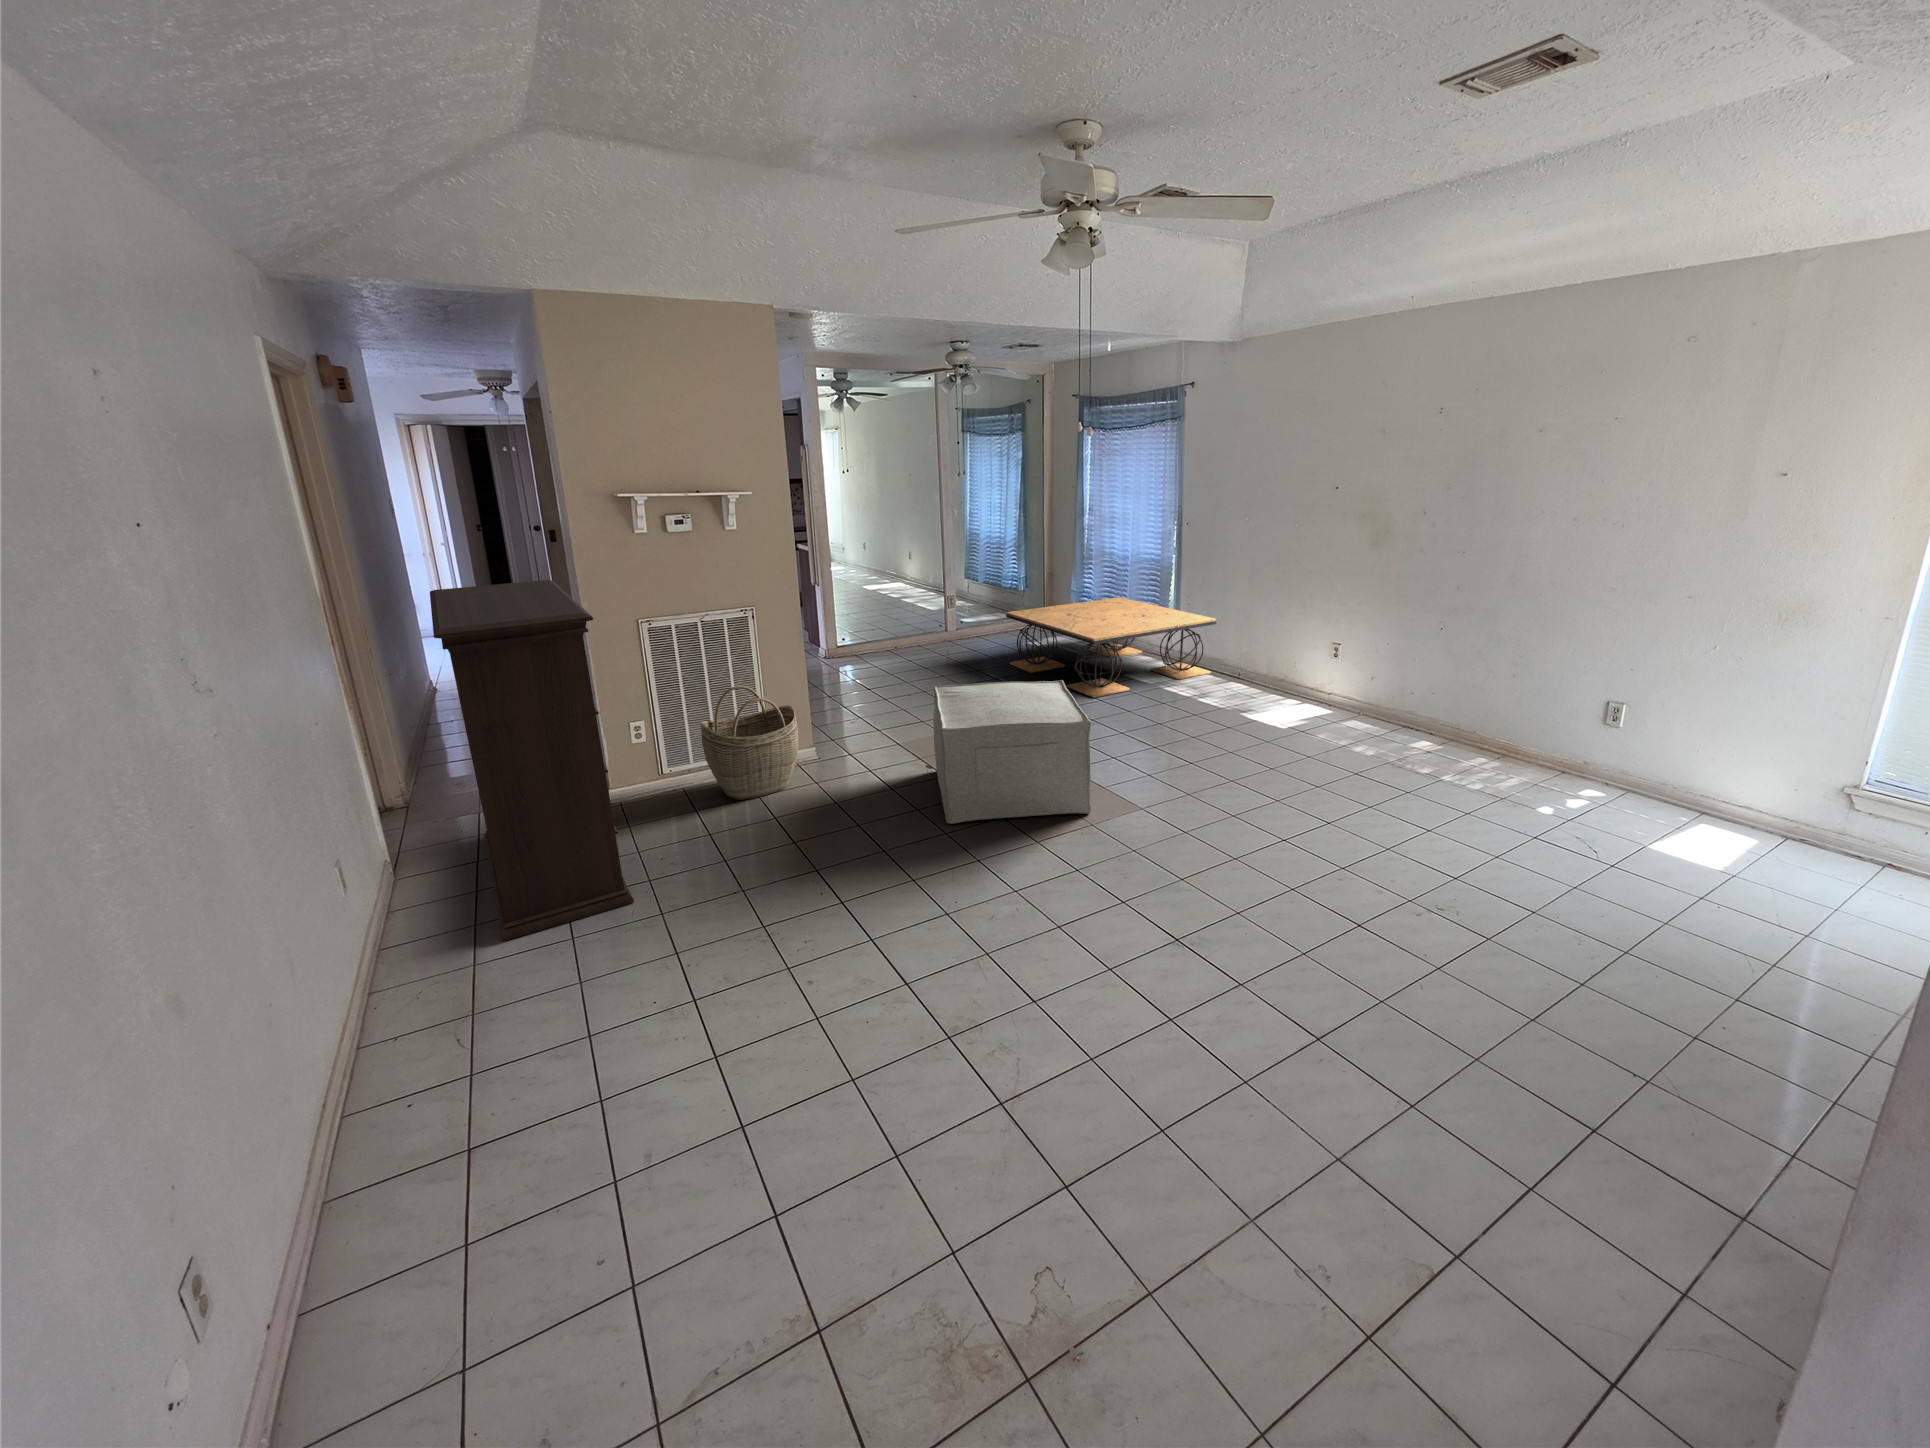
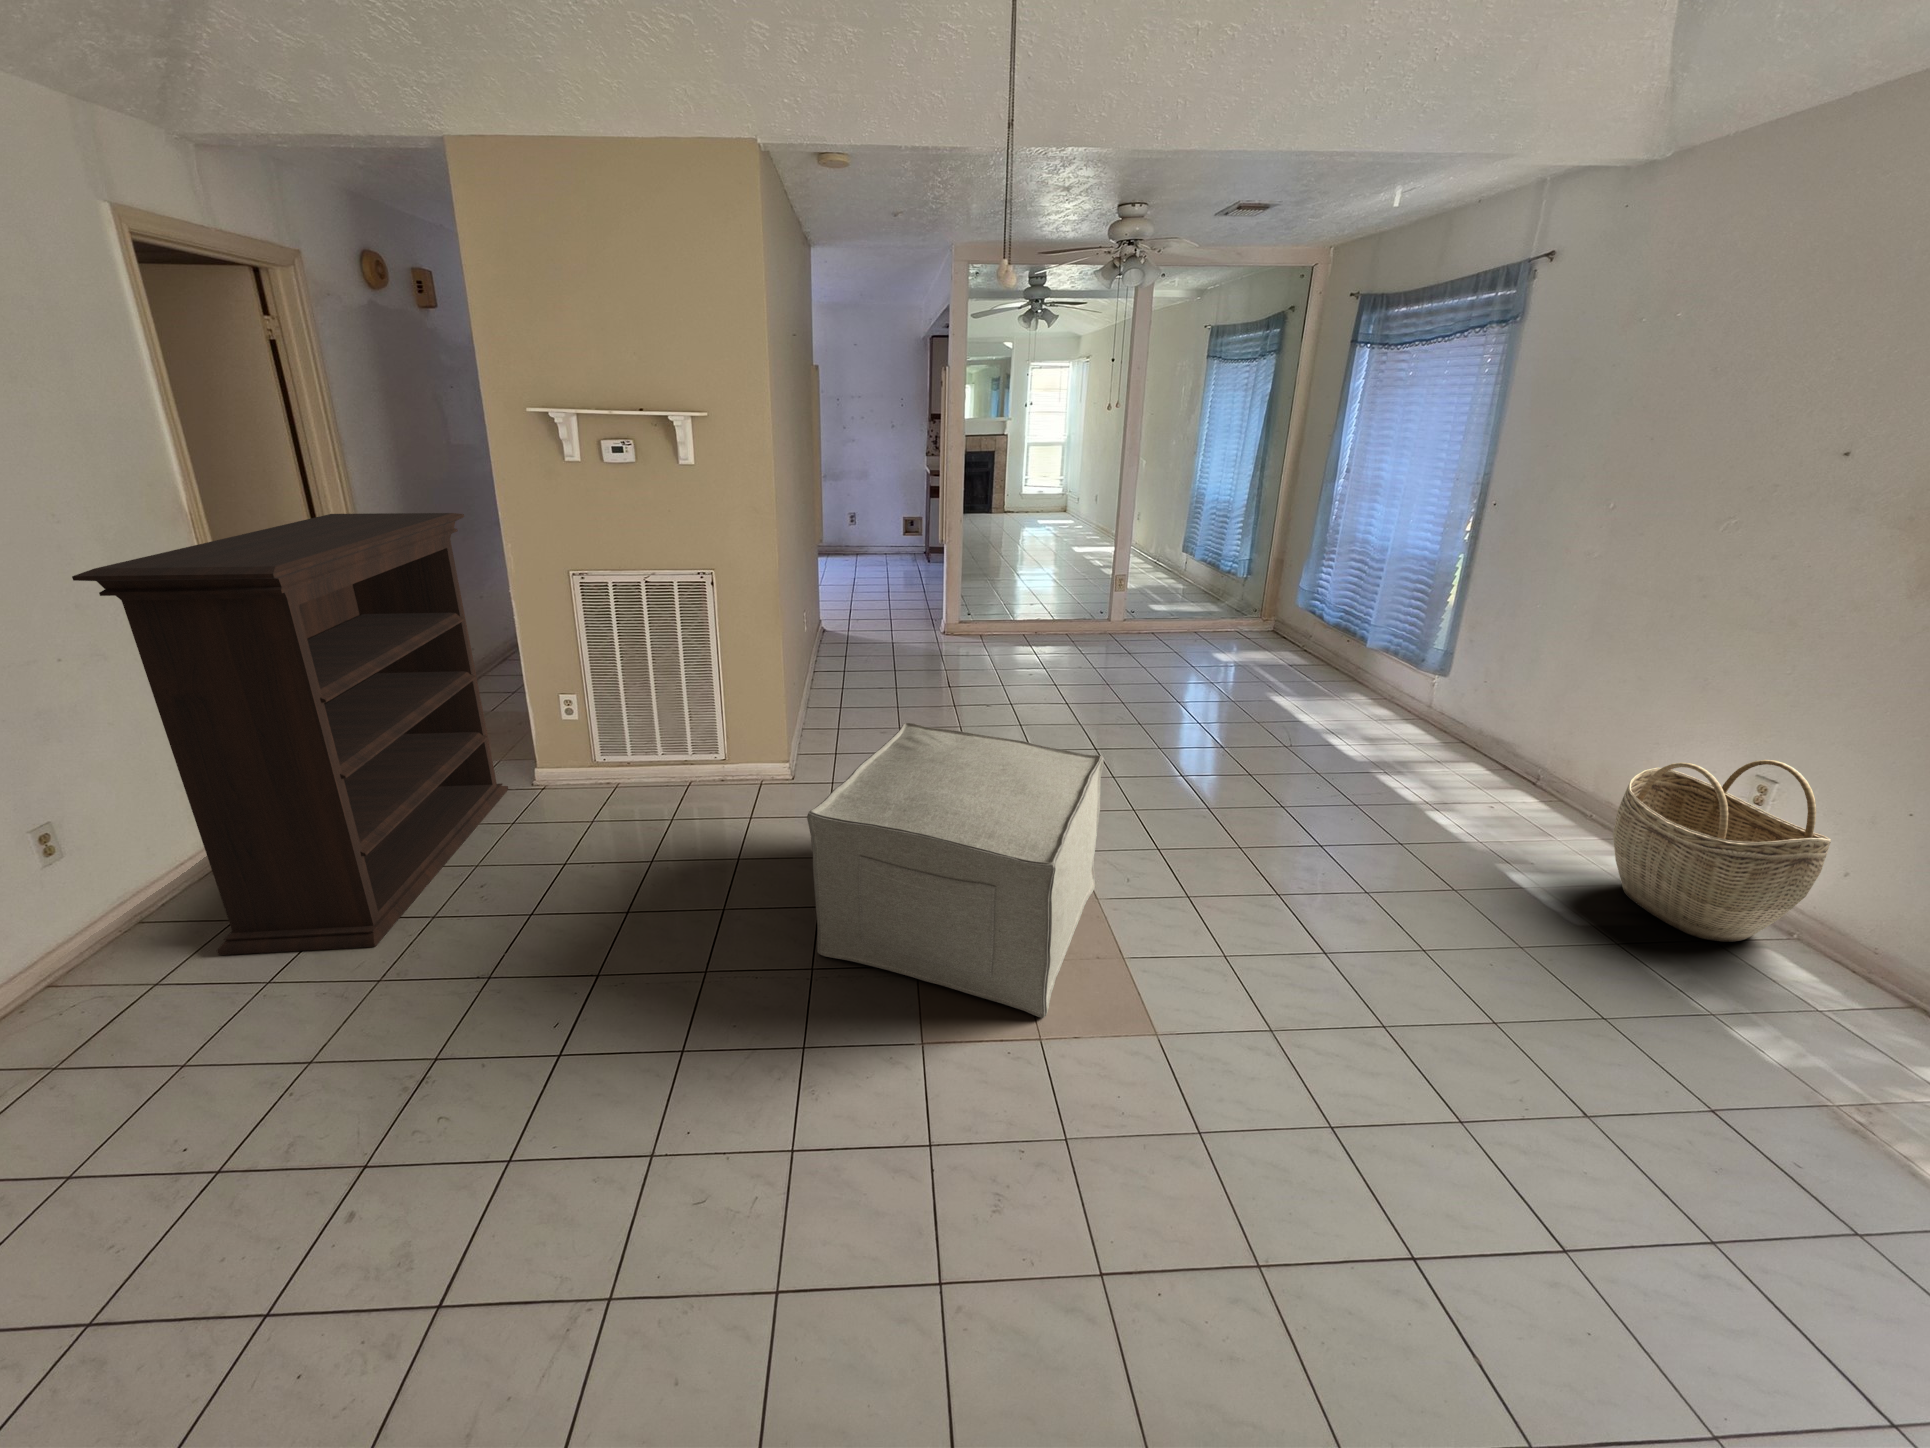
coffee table: present [1006,597,1216,698] -> none [1159,610,1514,769]
woven basket: present [701,686,798,800] -> present [1613,760,1831,942]

